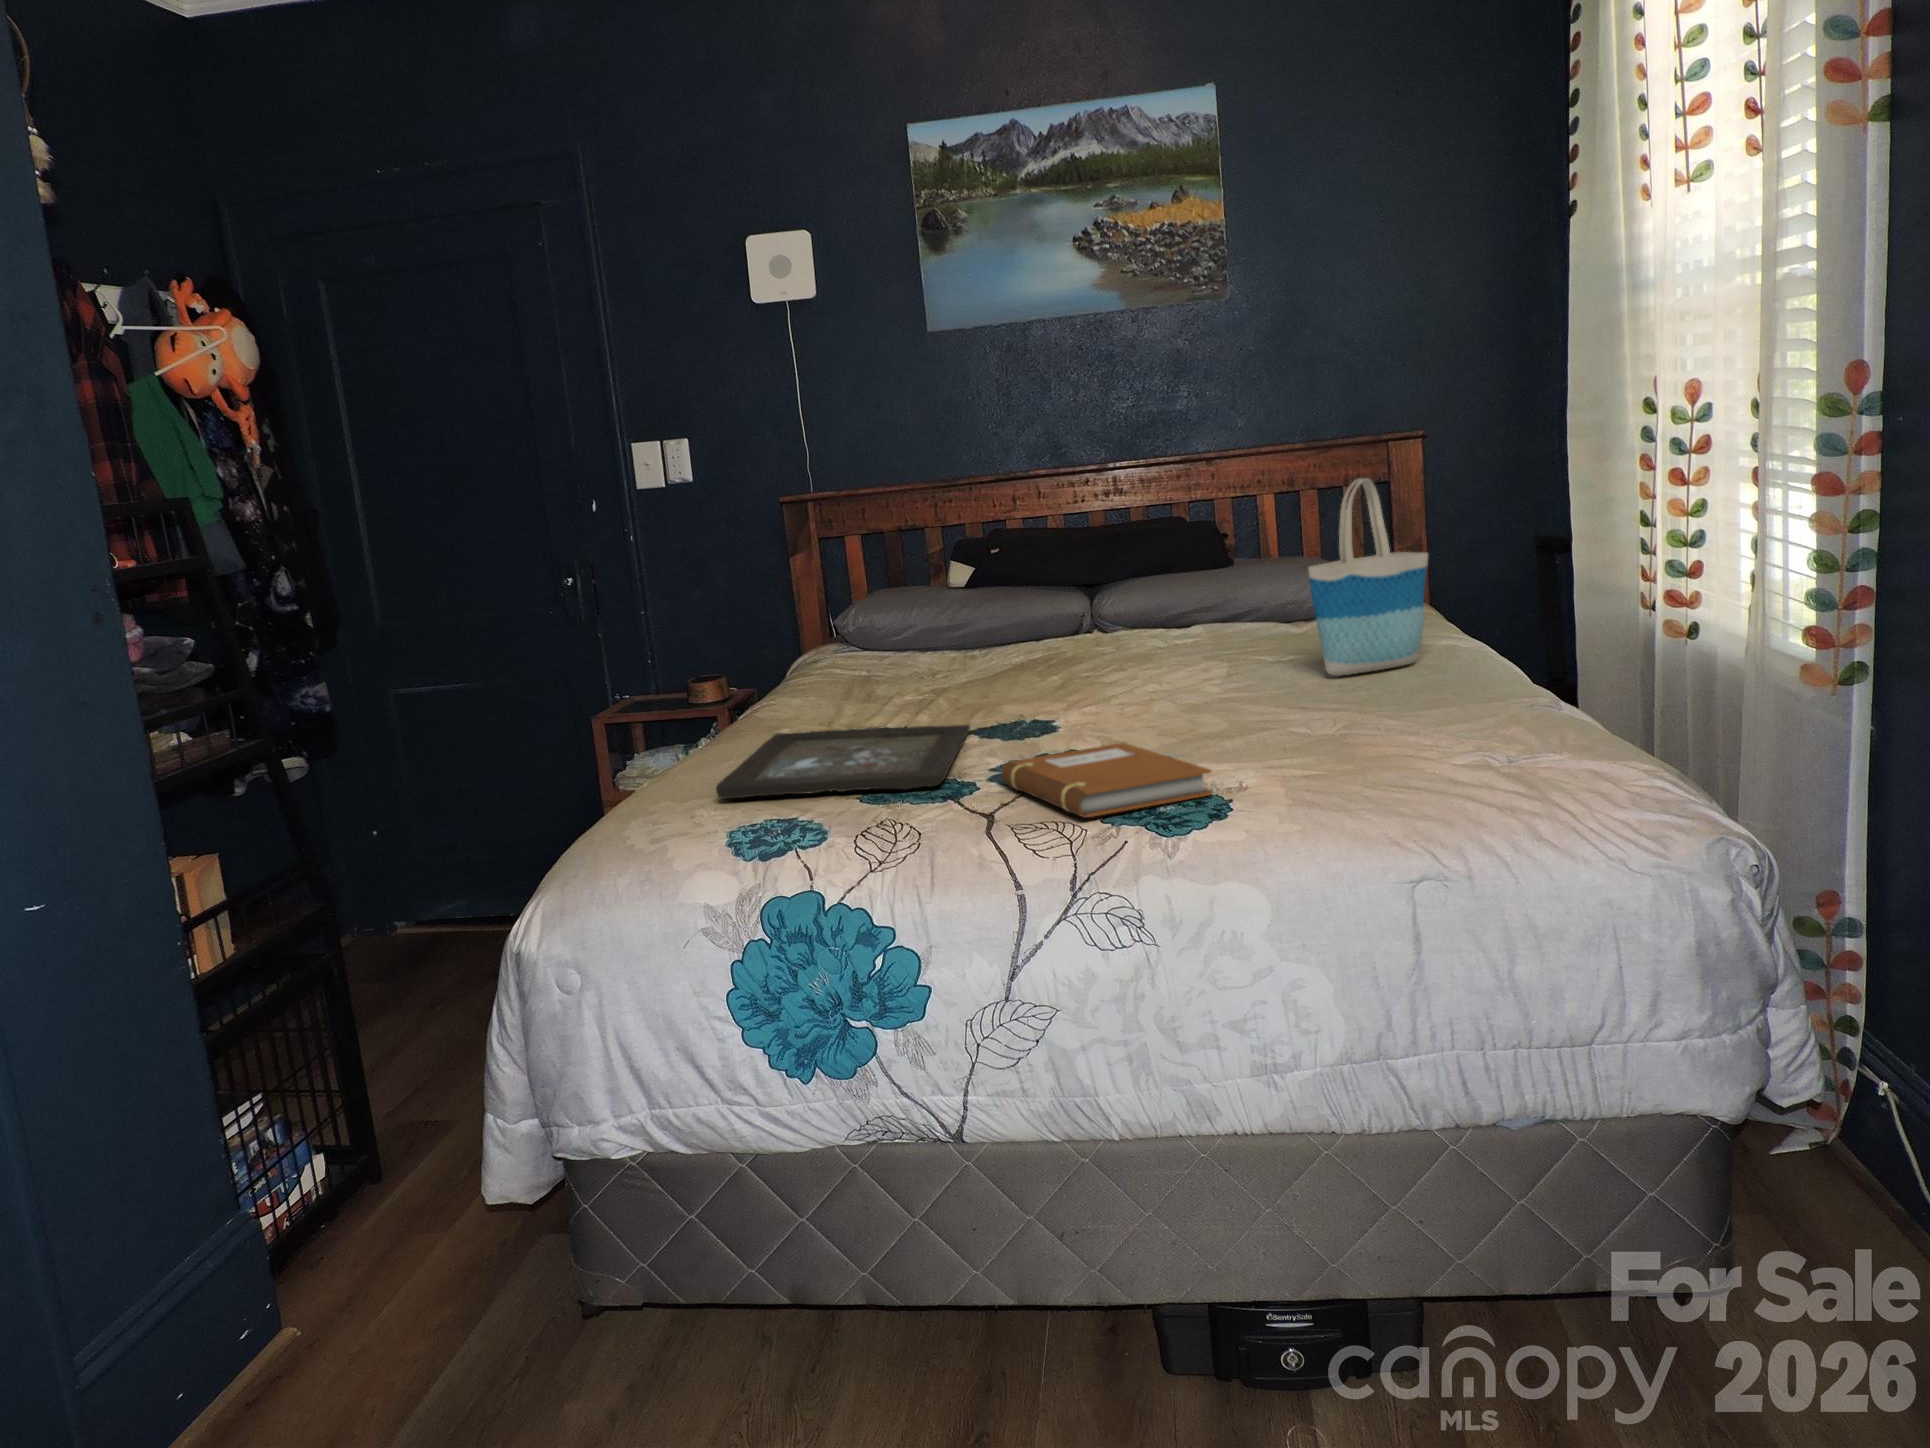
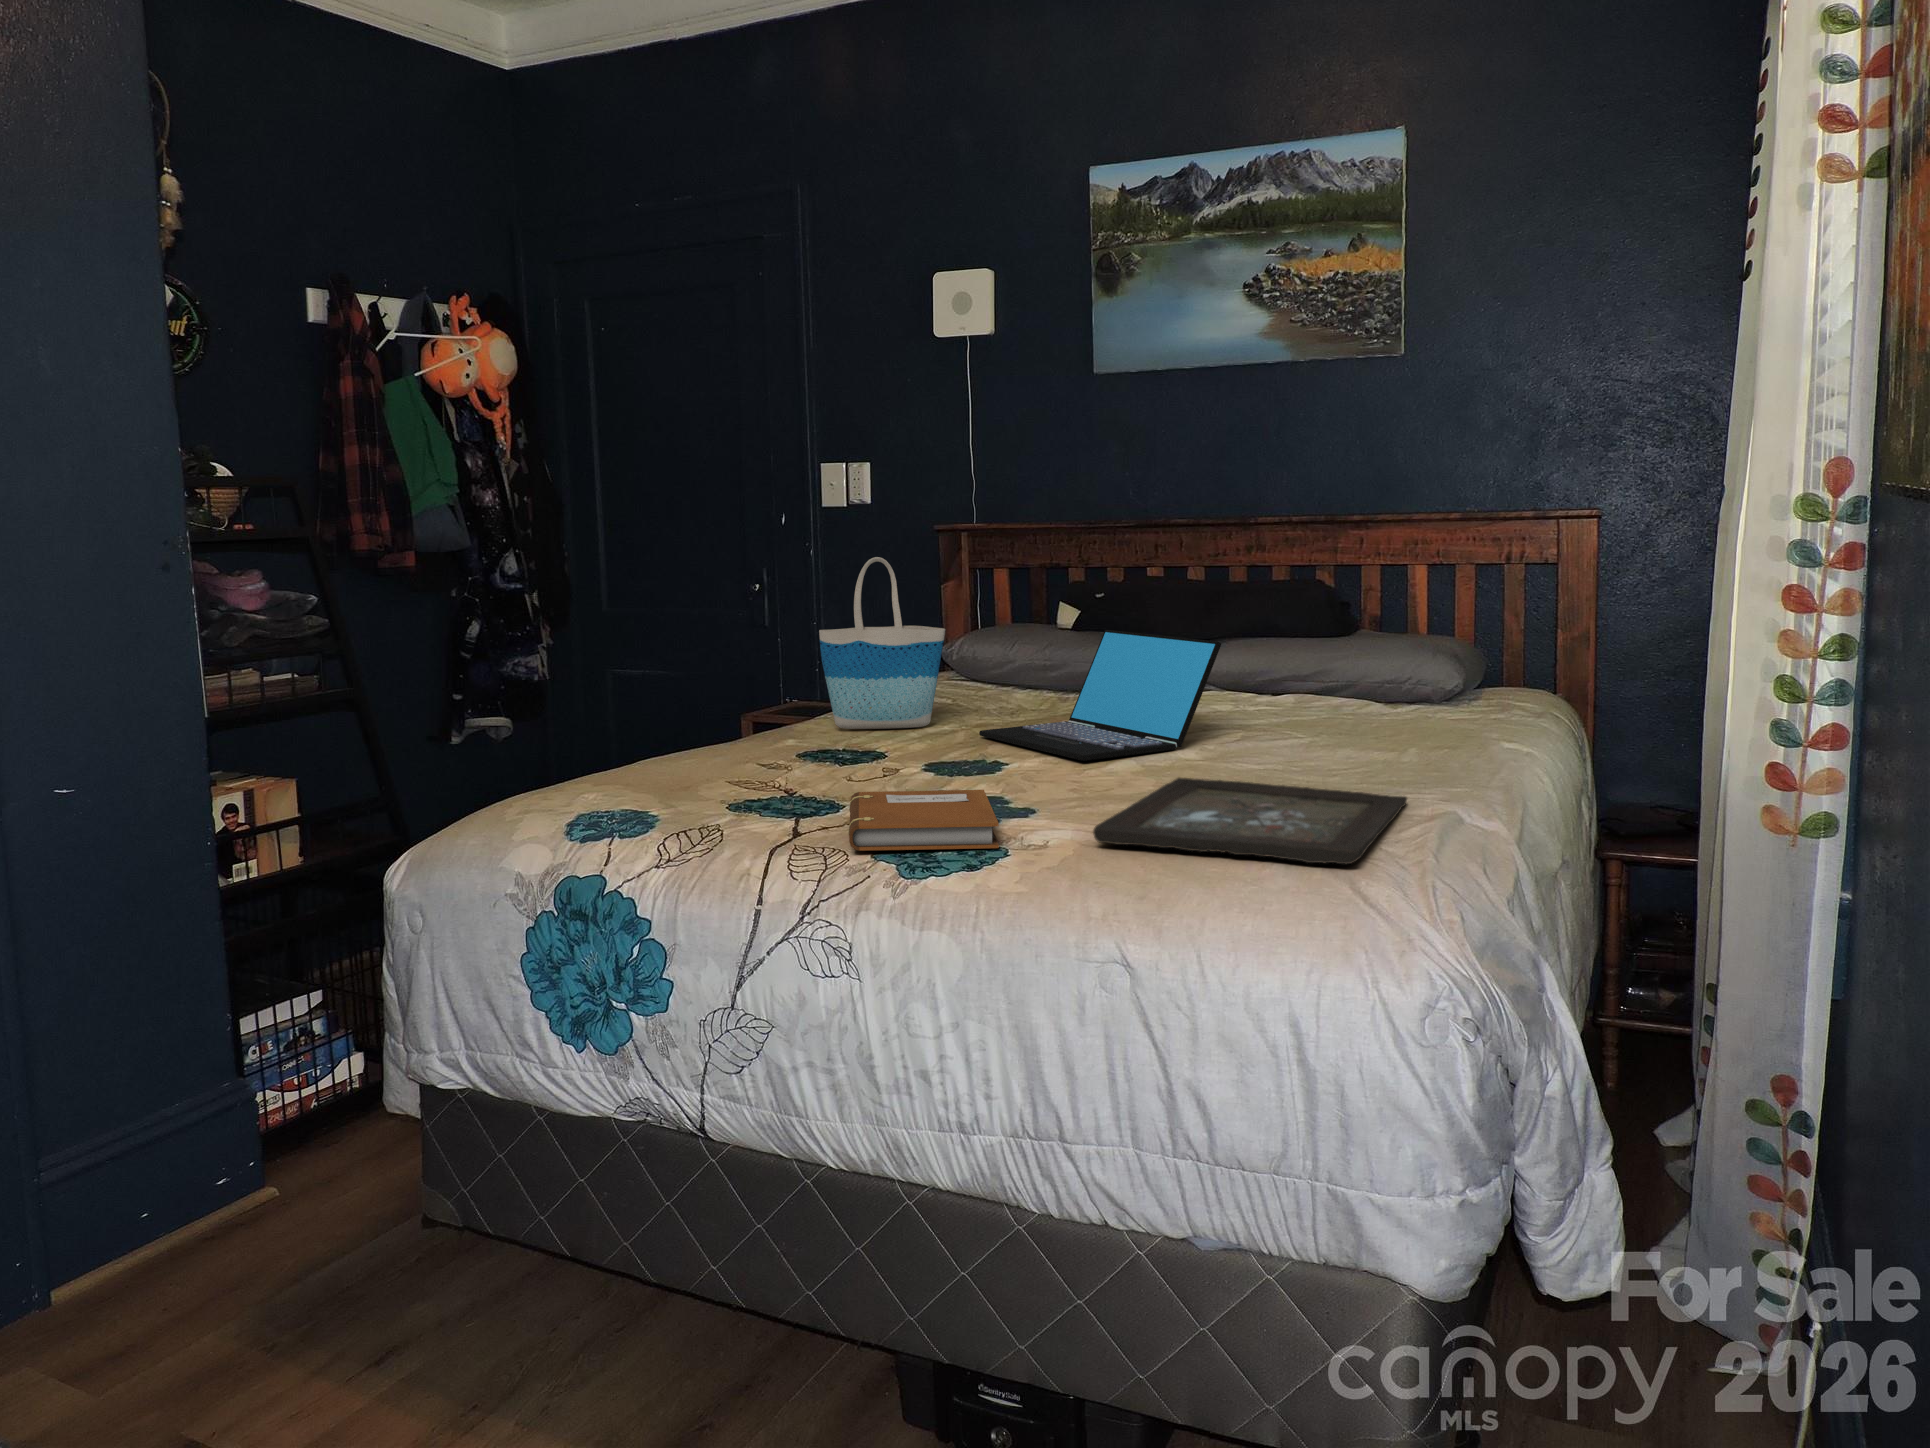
tote bag: present [1308,478,1428,676] -> present [819,557,945,729]
laptop: none [982,577,1220,706] -> present [979,630,1221,761]
tray: present [716,725,970,799] -> present [1093,778,1407,864]

